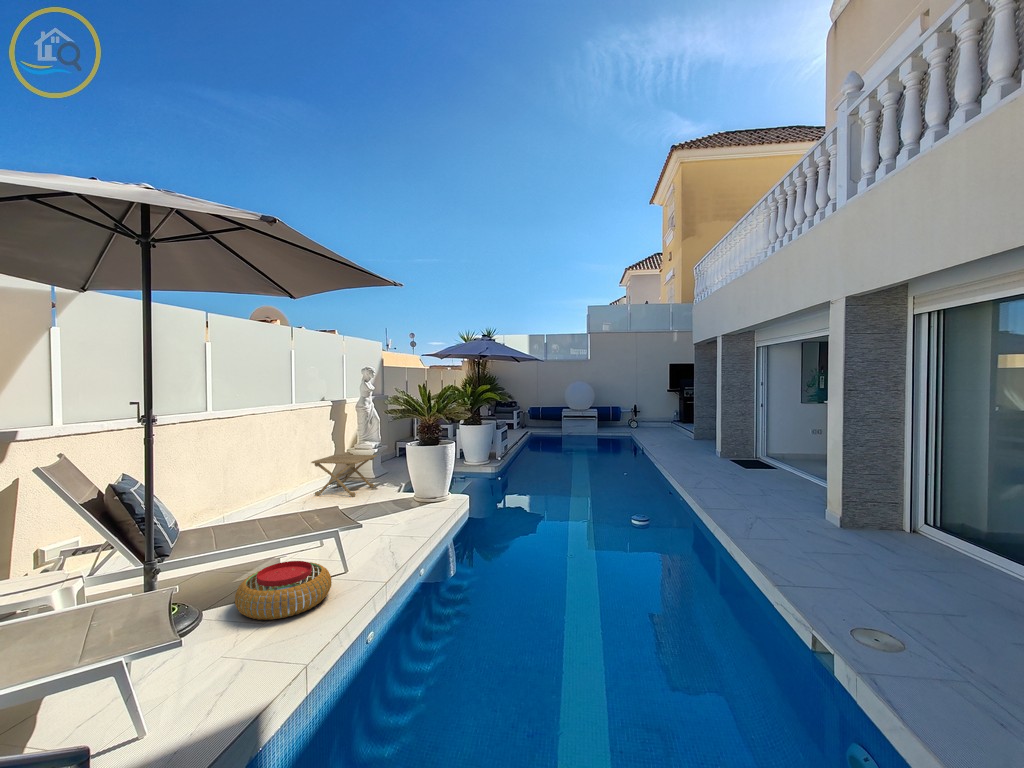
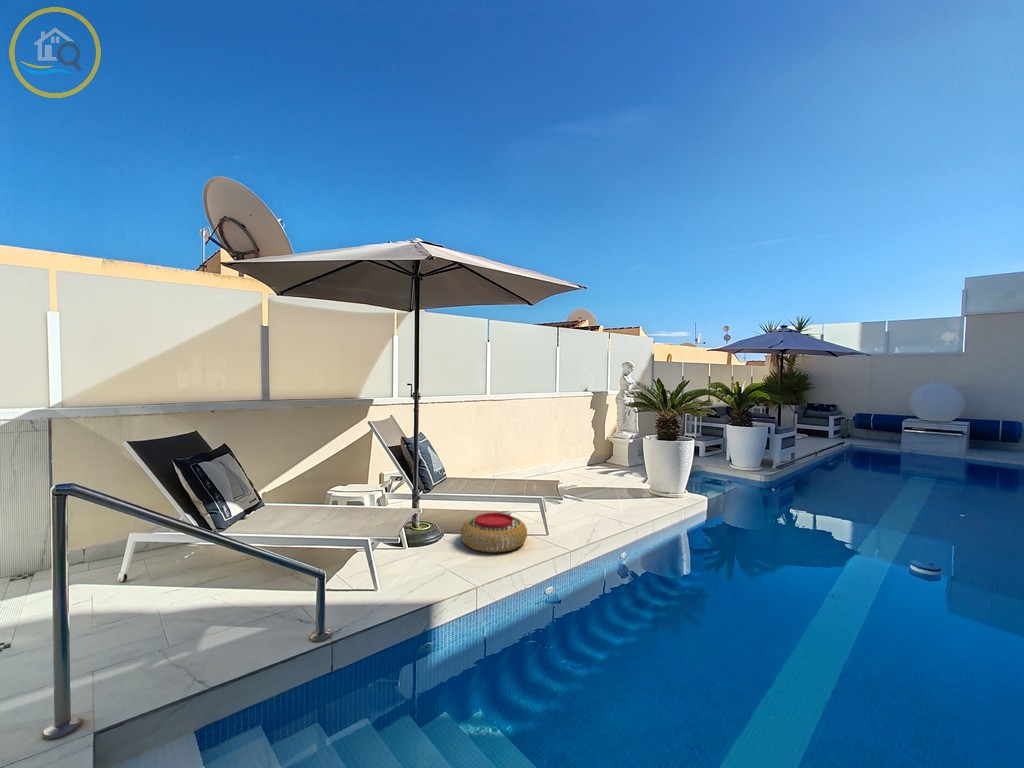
side table: present [311,455,377,497] -> none [570,440,627,479]

